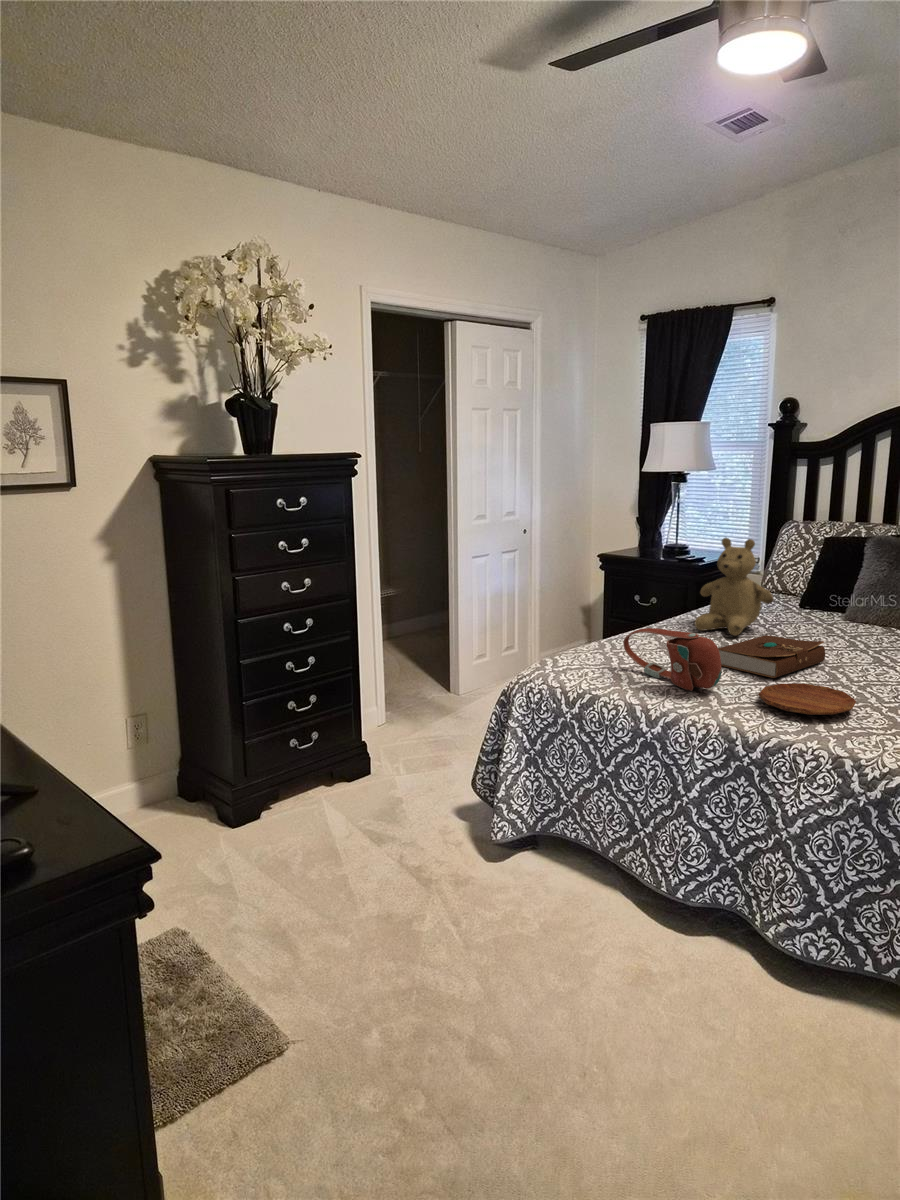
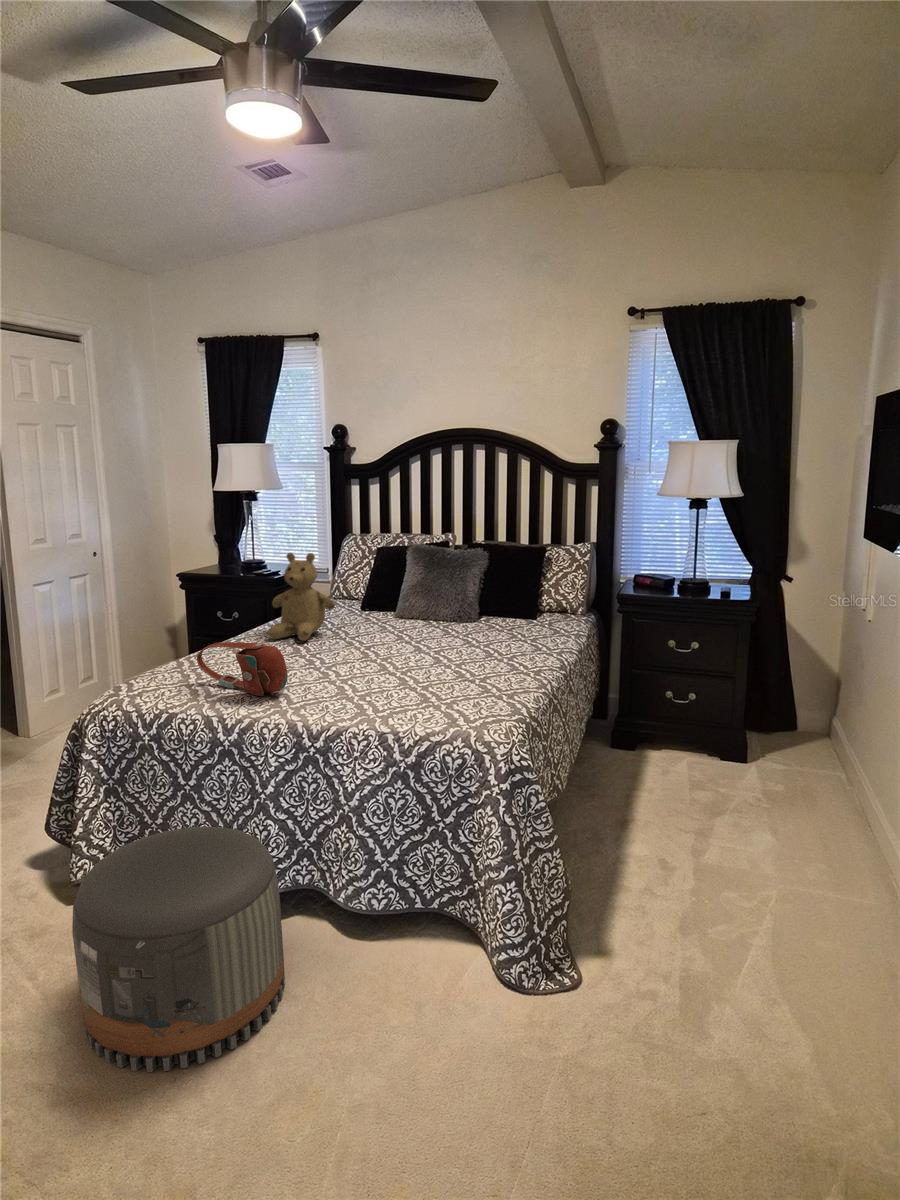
book: present [718,635,825,678] -> none [284,638,377,675]
tray: present [758,683,856,715] -> none [320,676,397,702]
pouf: none [496,814,702,1065] -> present [72,827,285,1072]

